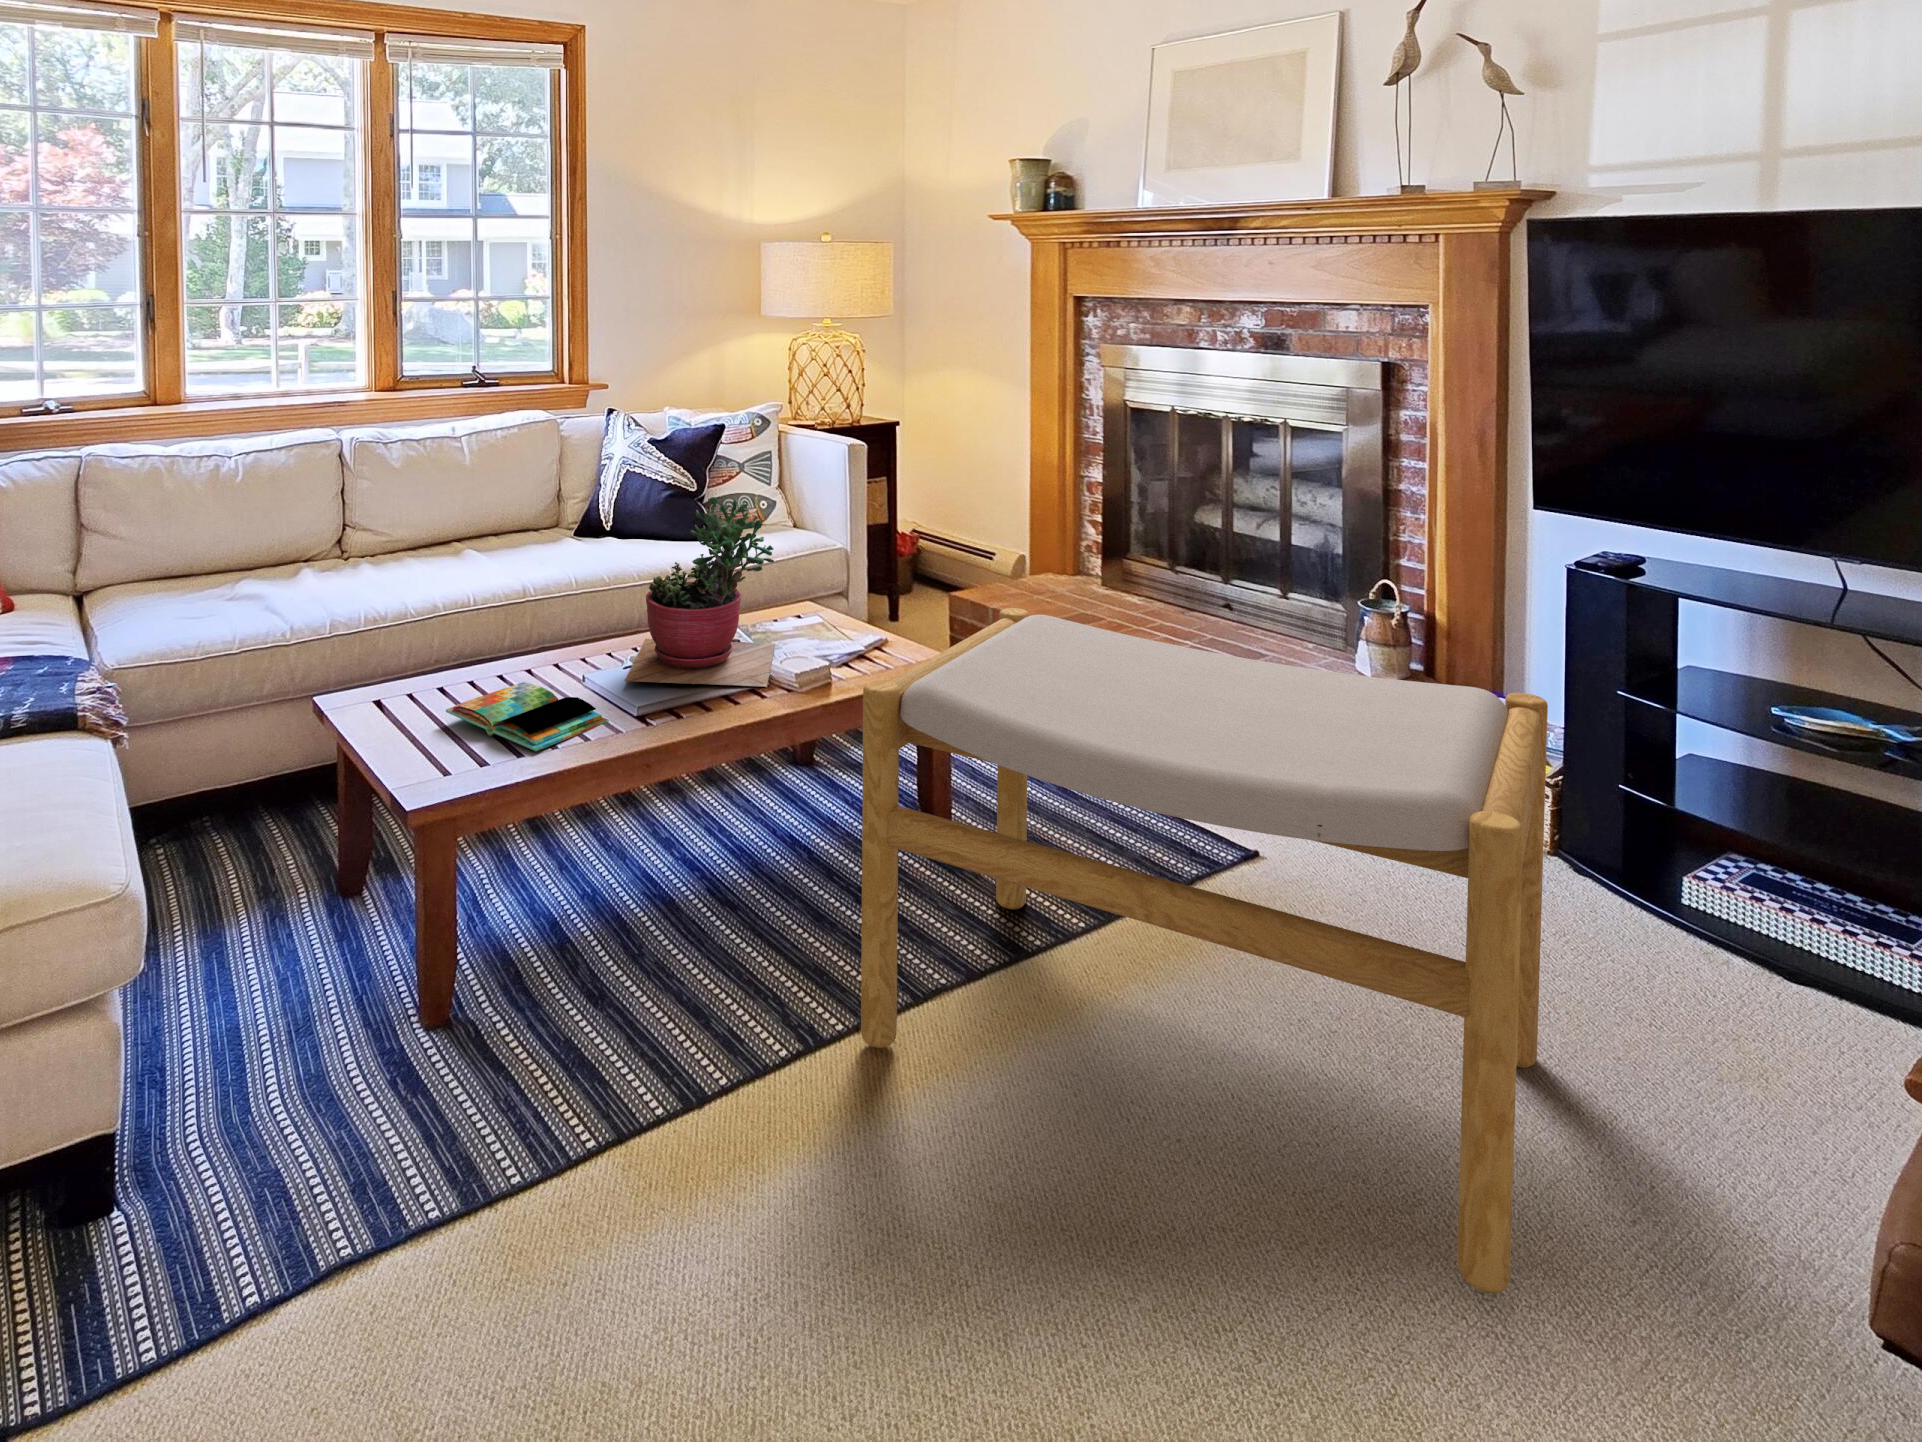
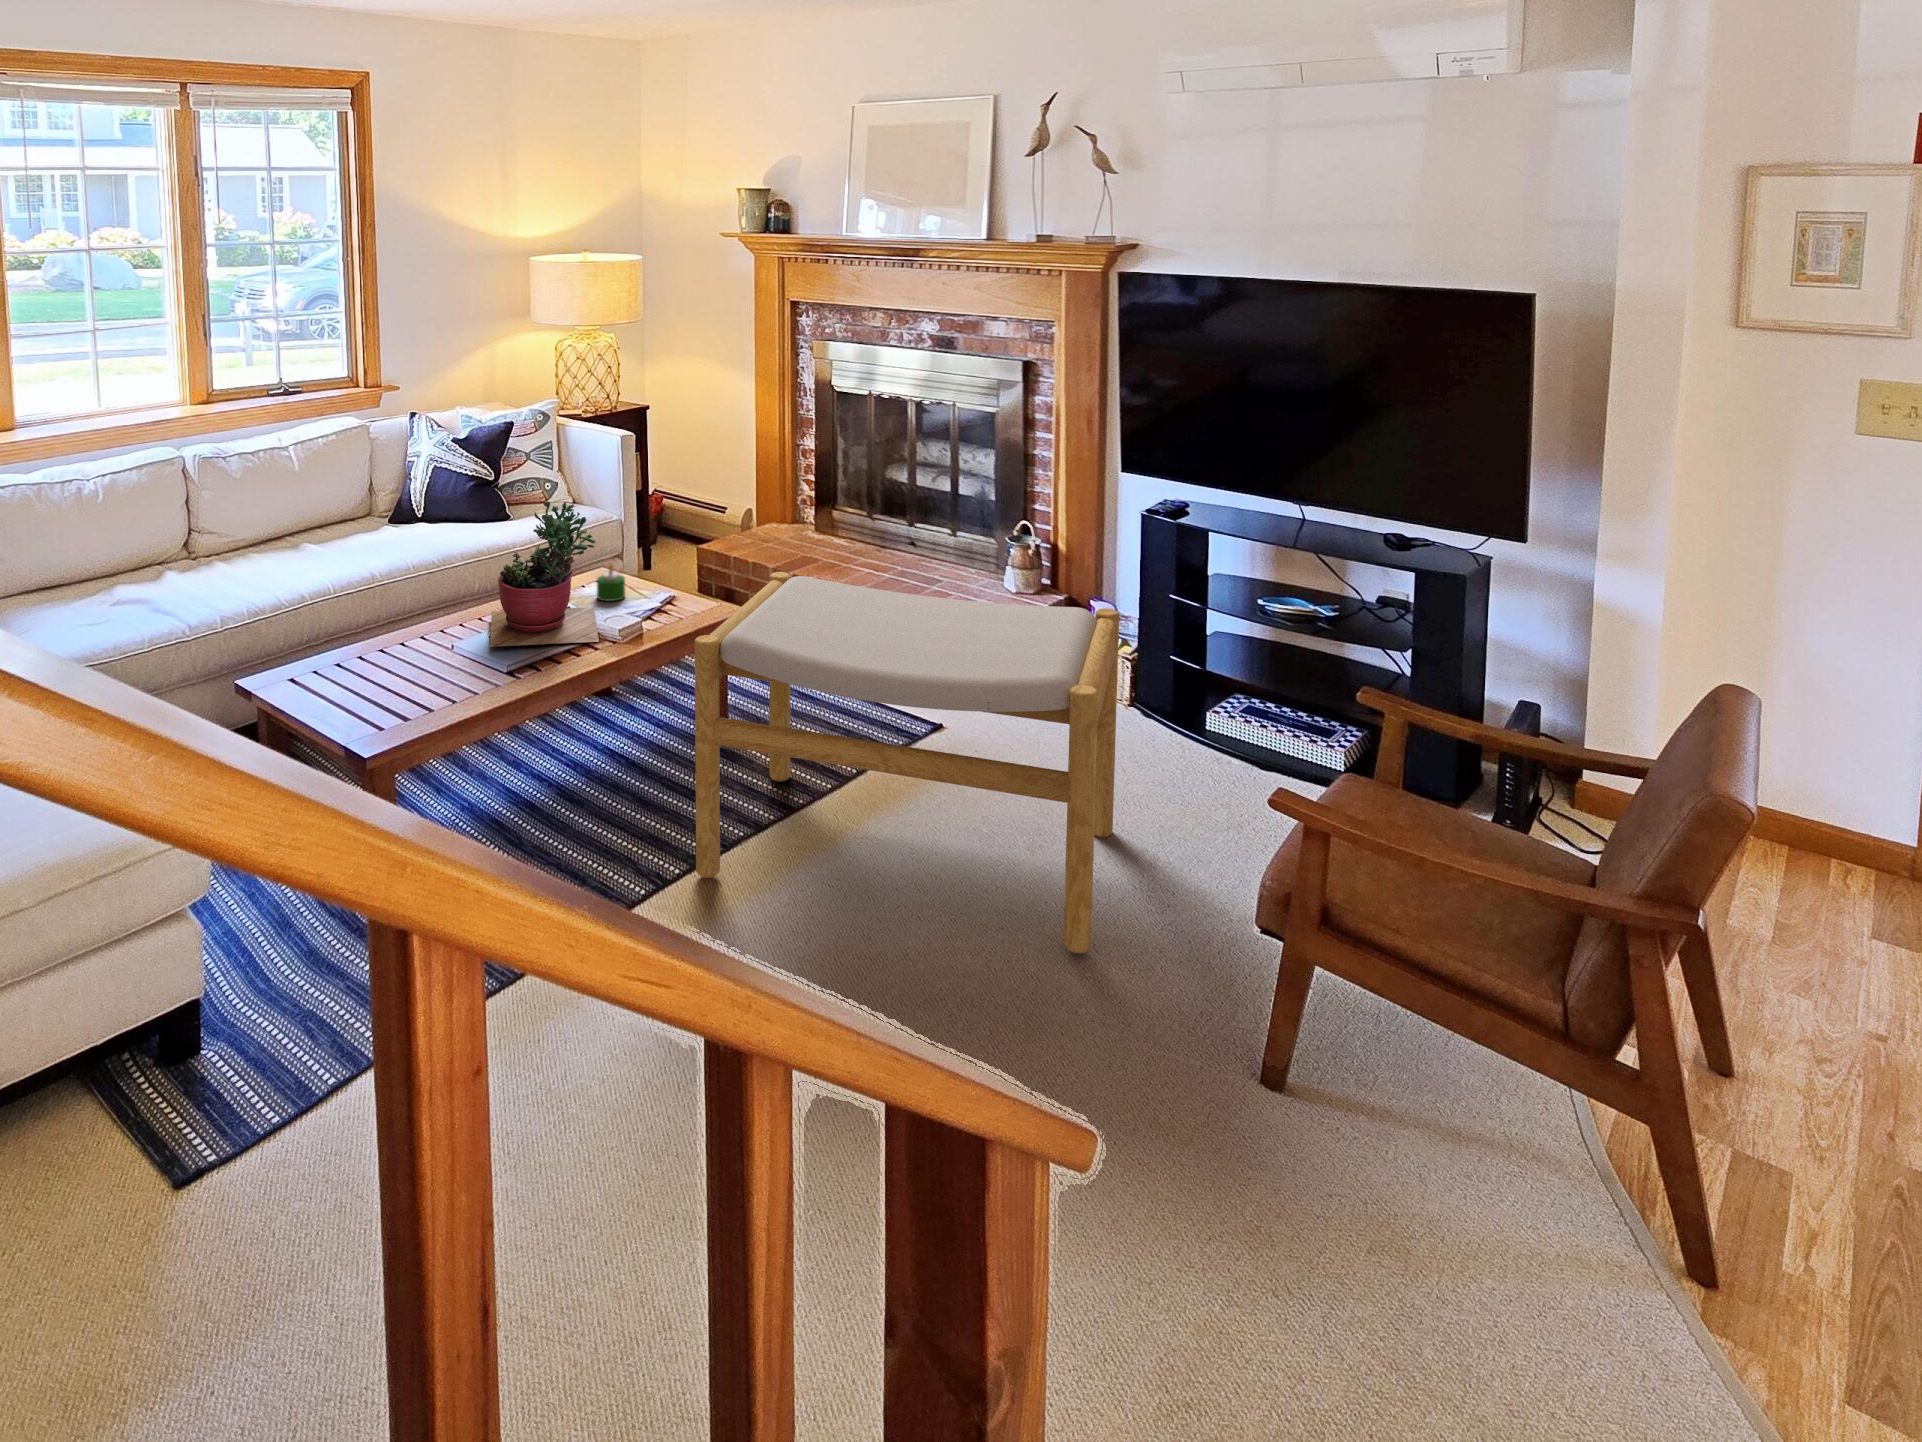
candle: none [784,589,821,638] -> present [597,564,625,601]
book: present [446,682,609,751] -> none [362,655,489,705]

